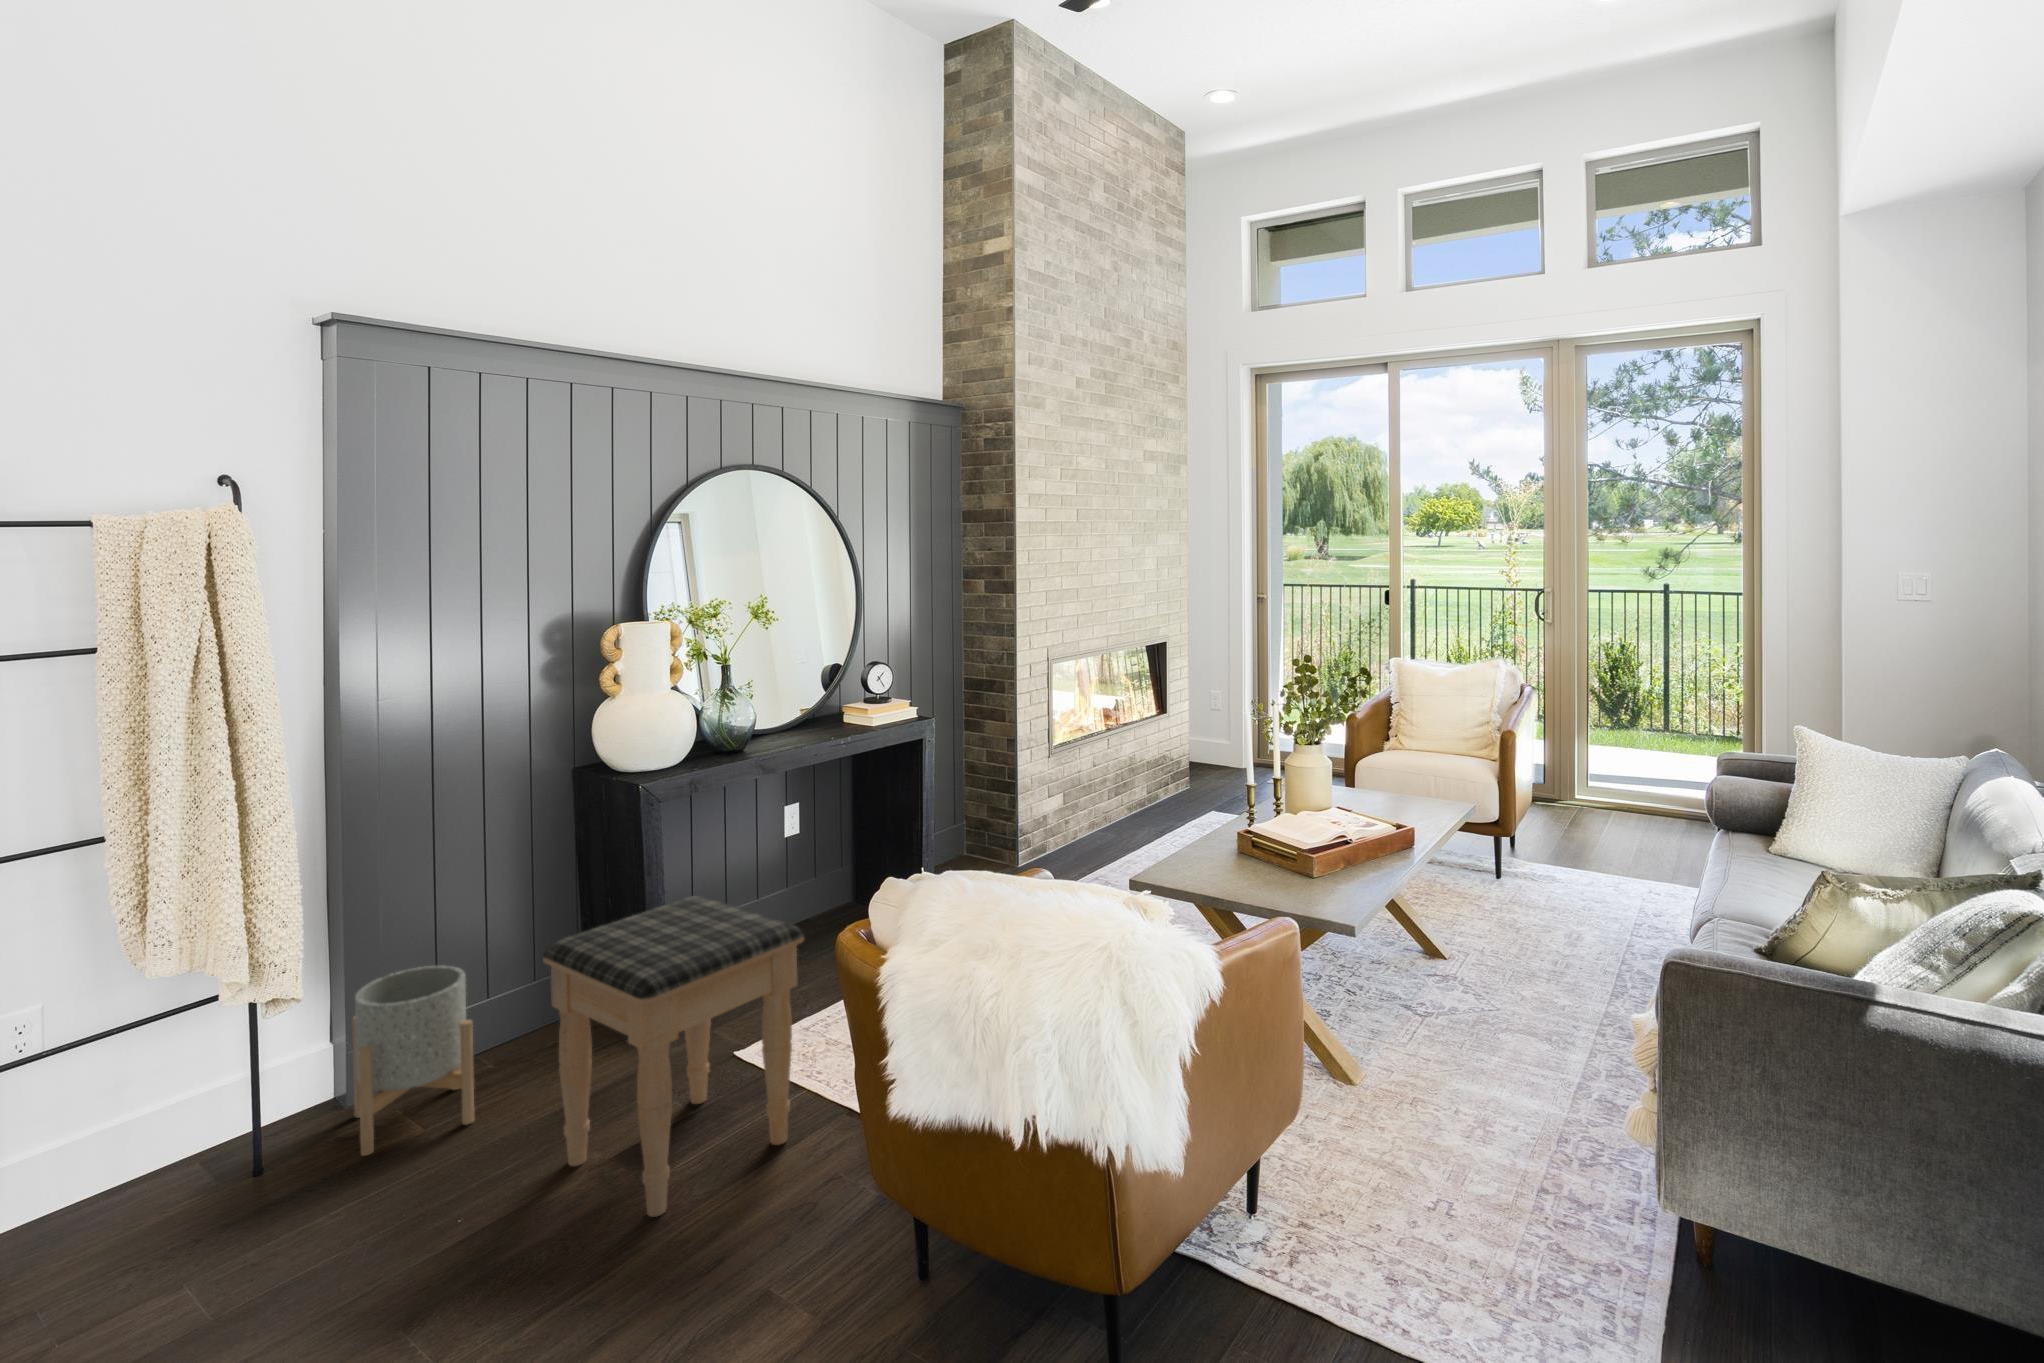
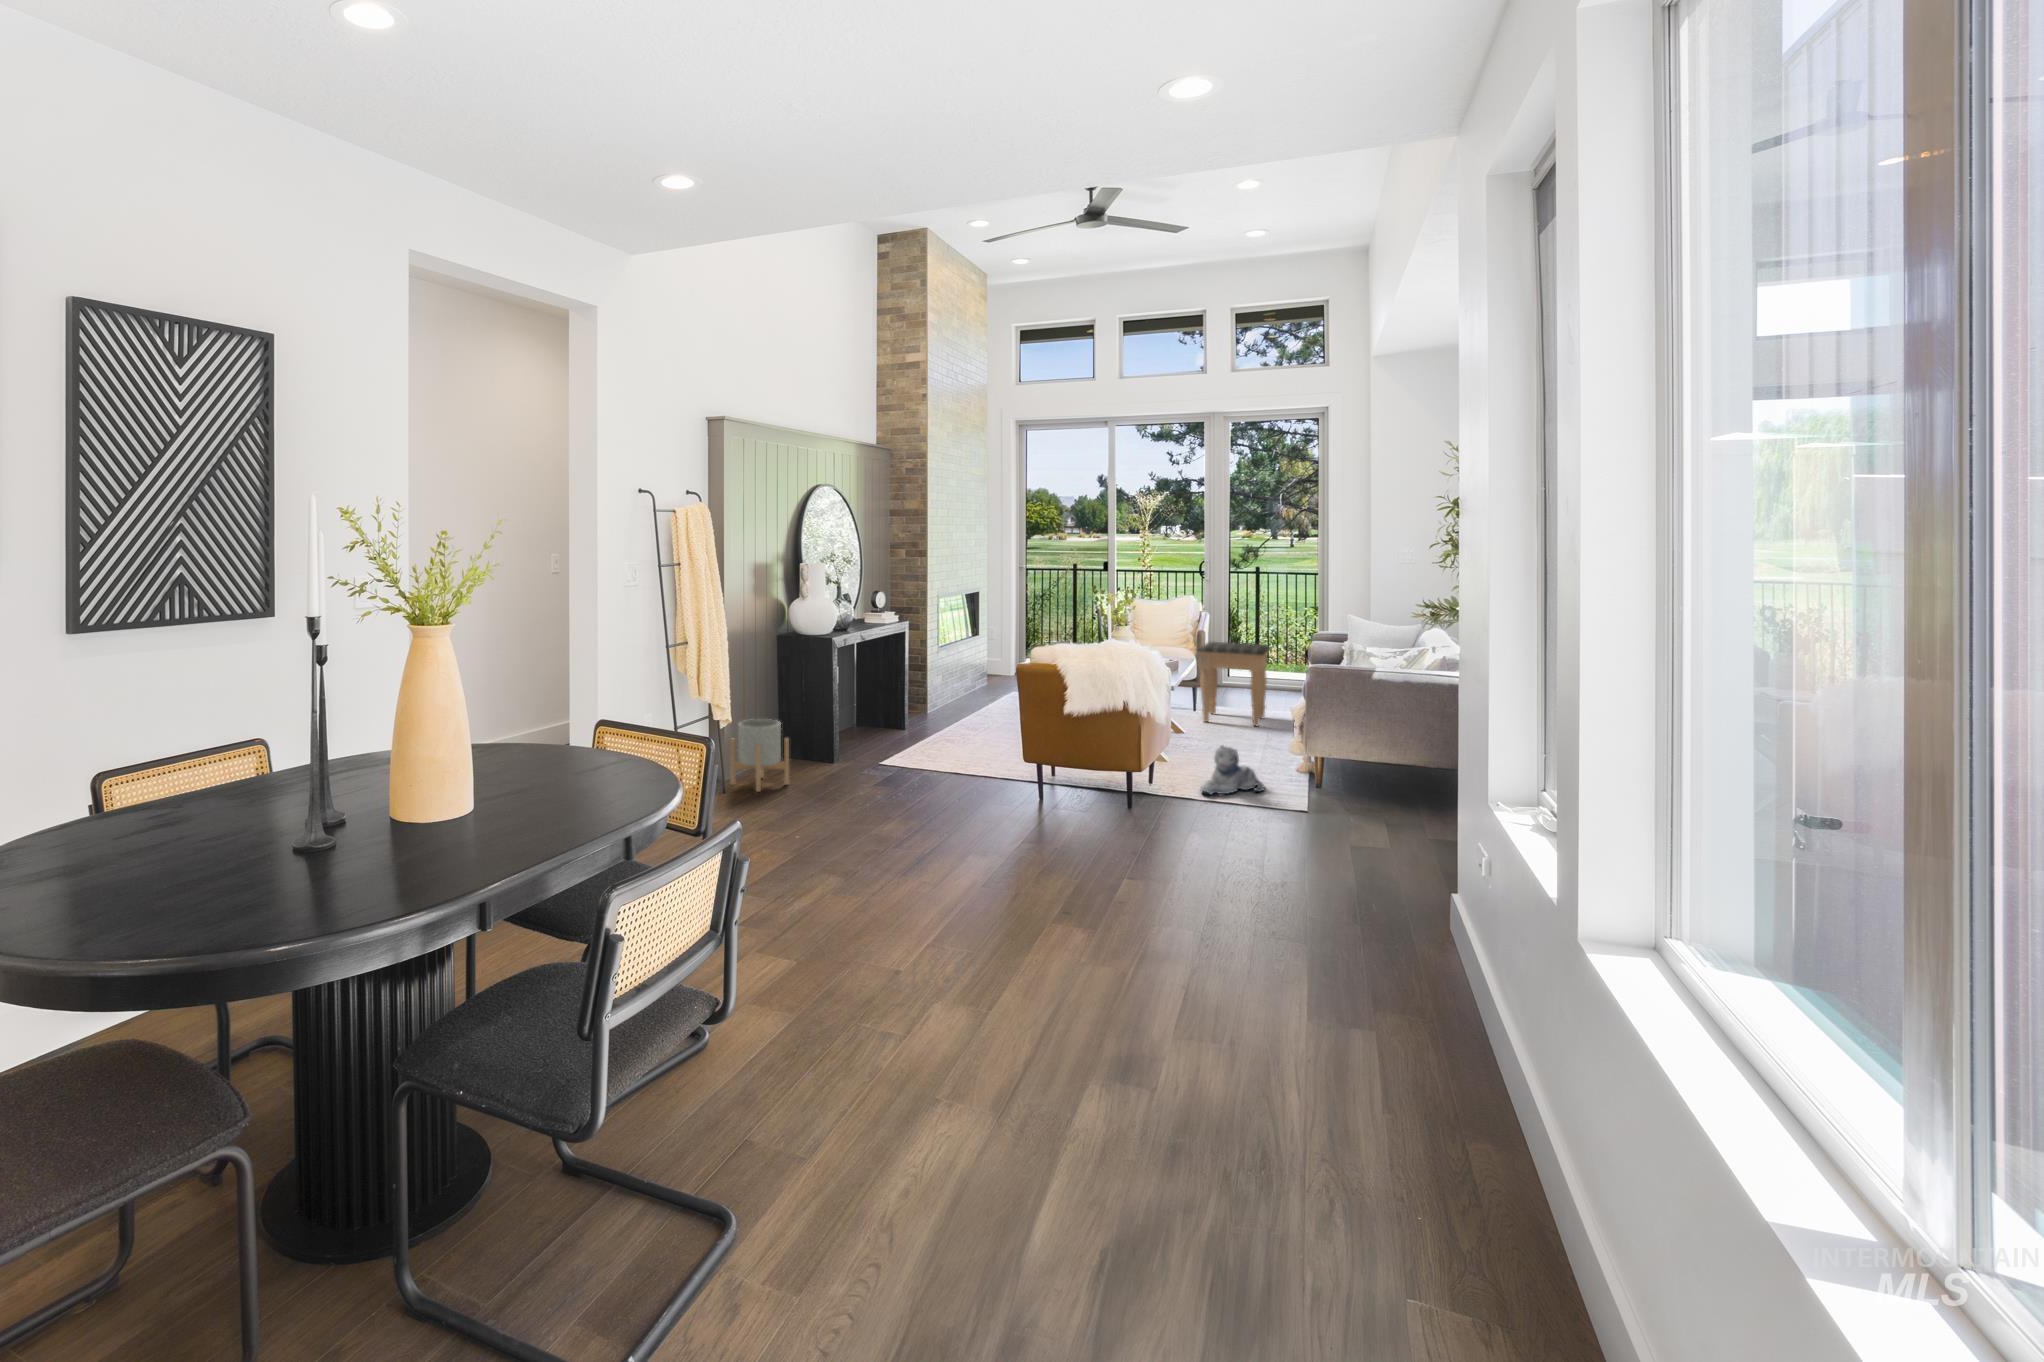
footstool: present [543,895,804,1217] -> present [1197,642,1270,726]
plush toy: none [1369,1111,1551,1261] -> present [1201,746,1264,794]

